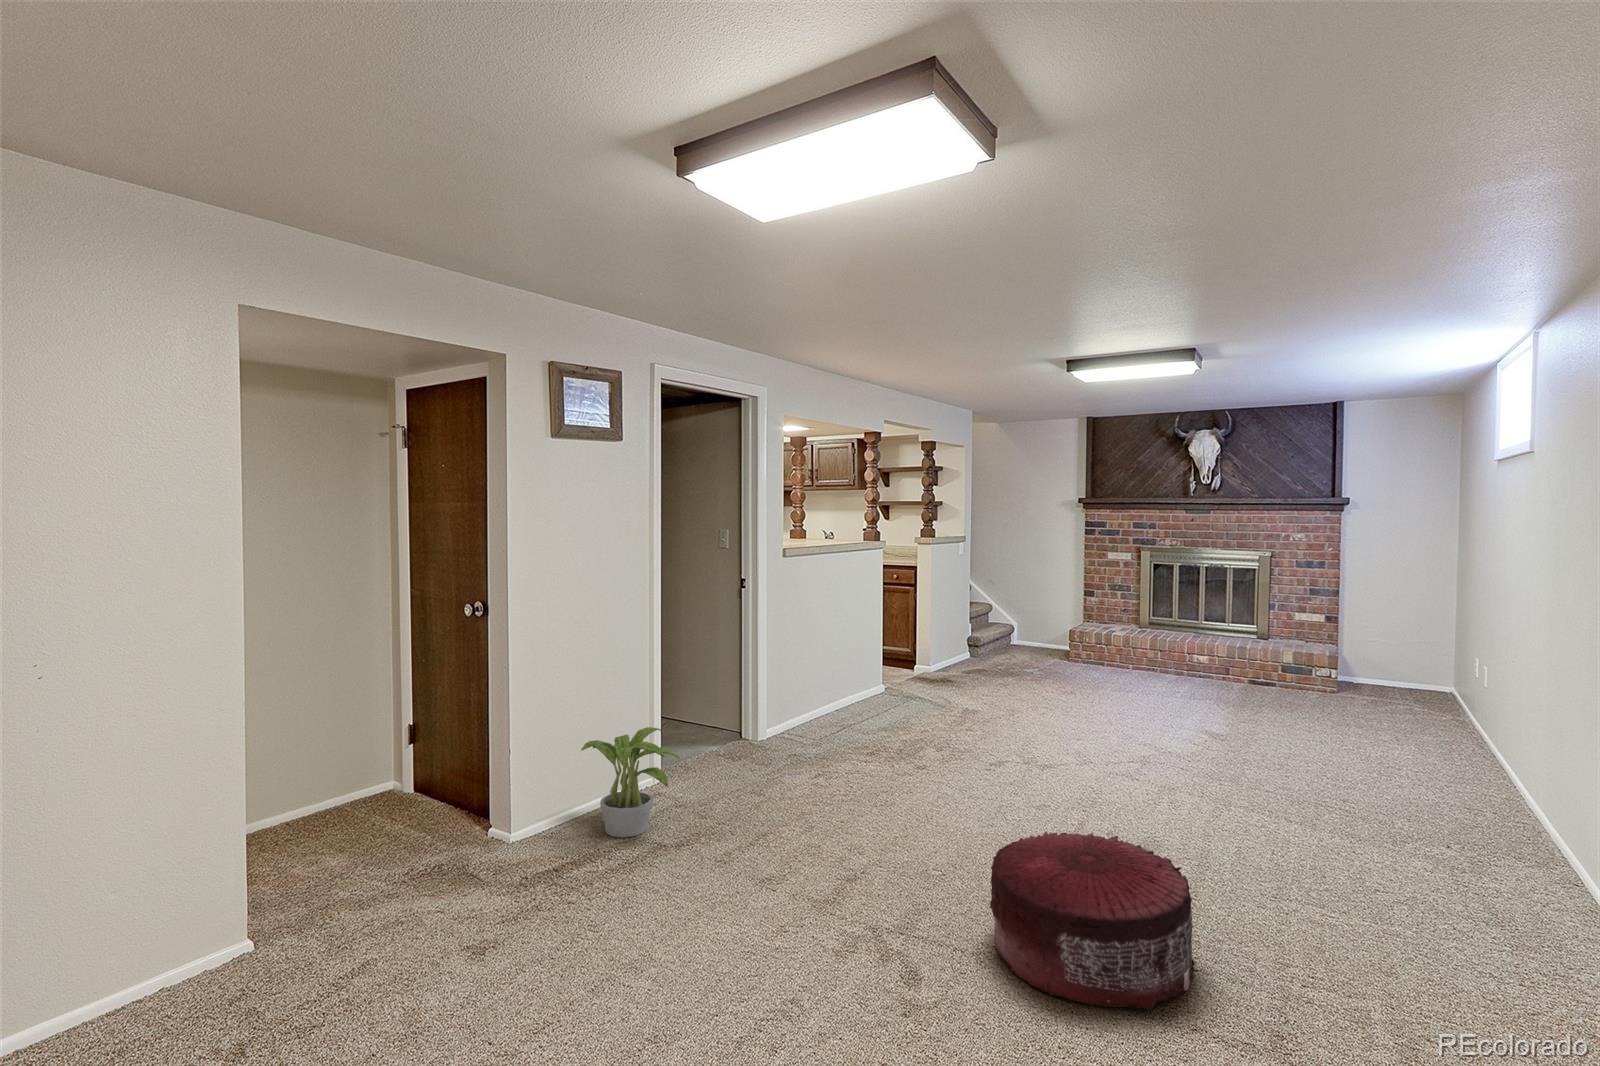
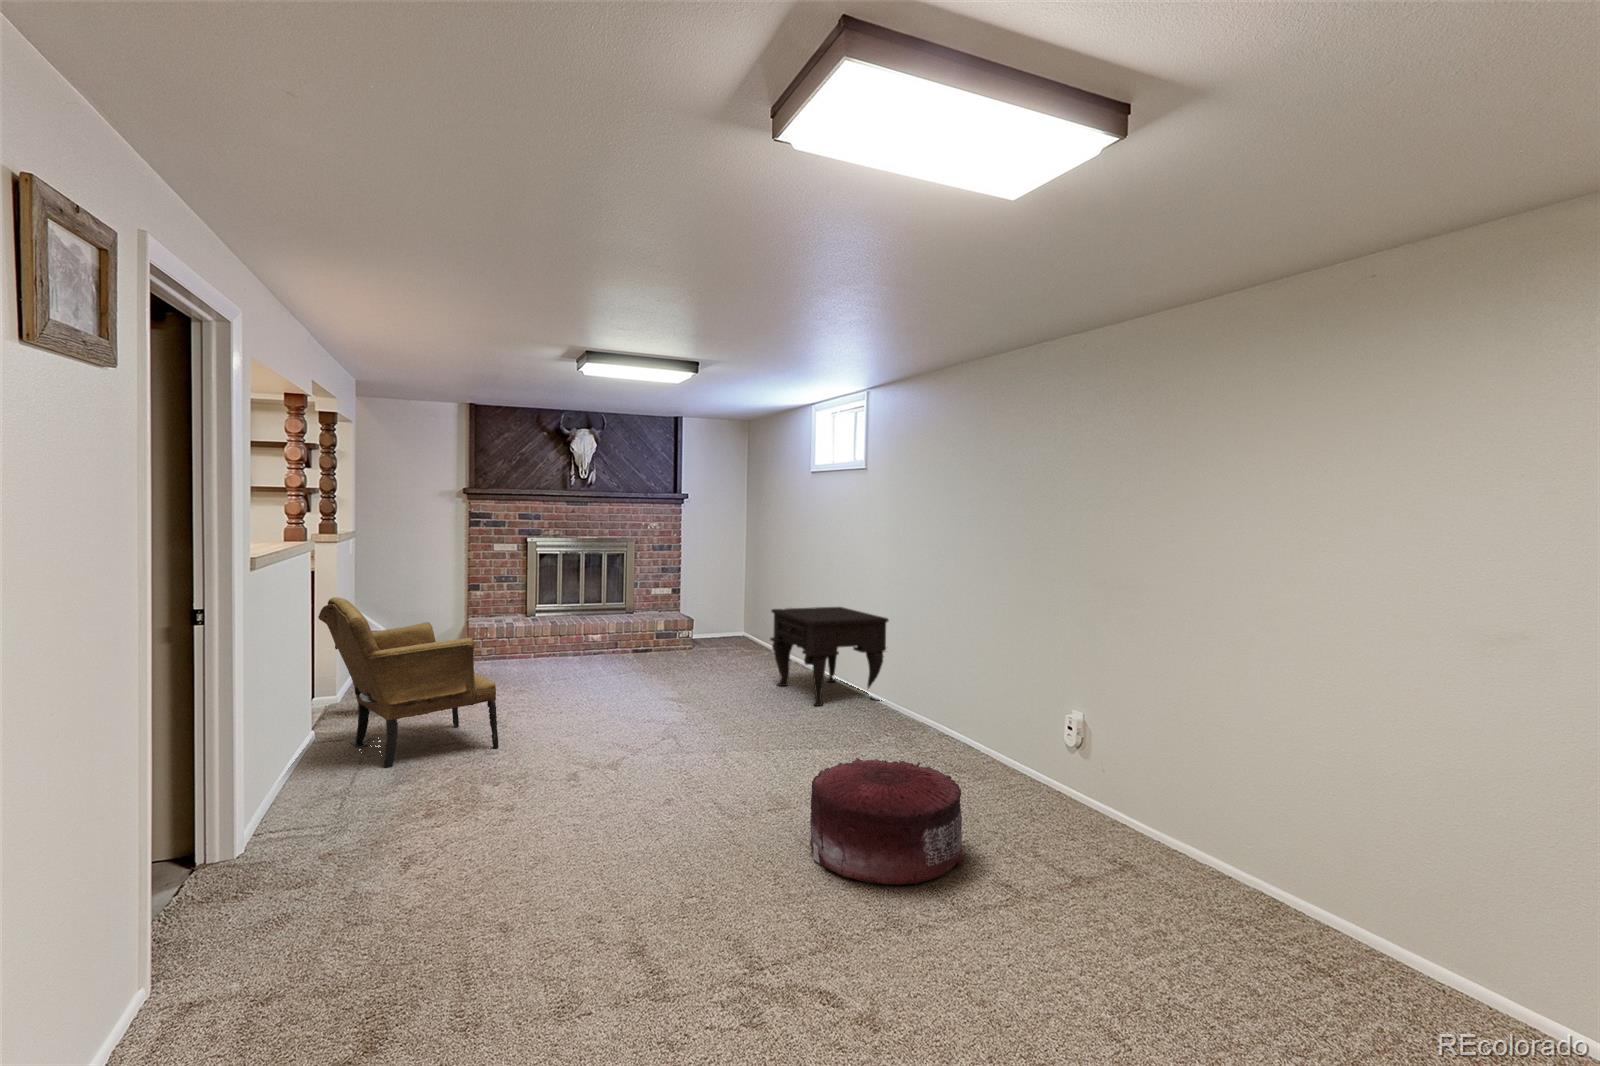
armchair: none [831,591,953,739] -> present [318,597,499,767]
side table: none [1340,652,1511,815] -> present [770,607,888,706]
potted plant: present [581,727,680,837] -> none [196,806,401,990]

